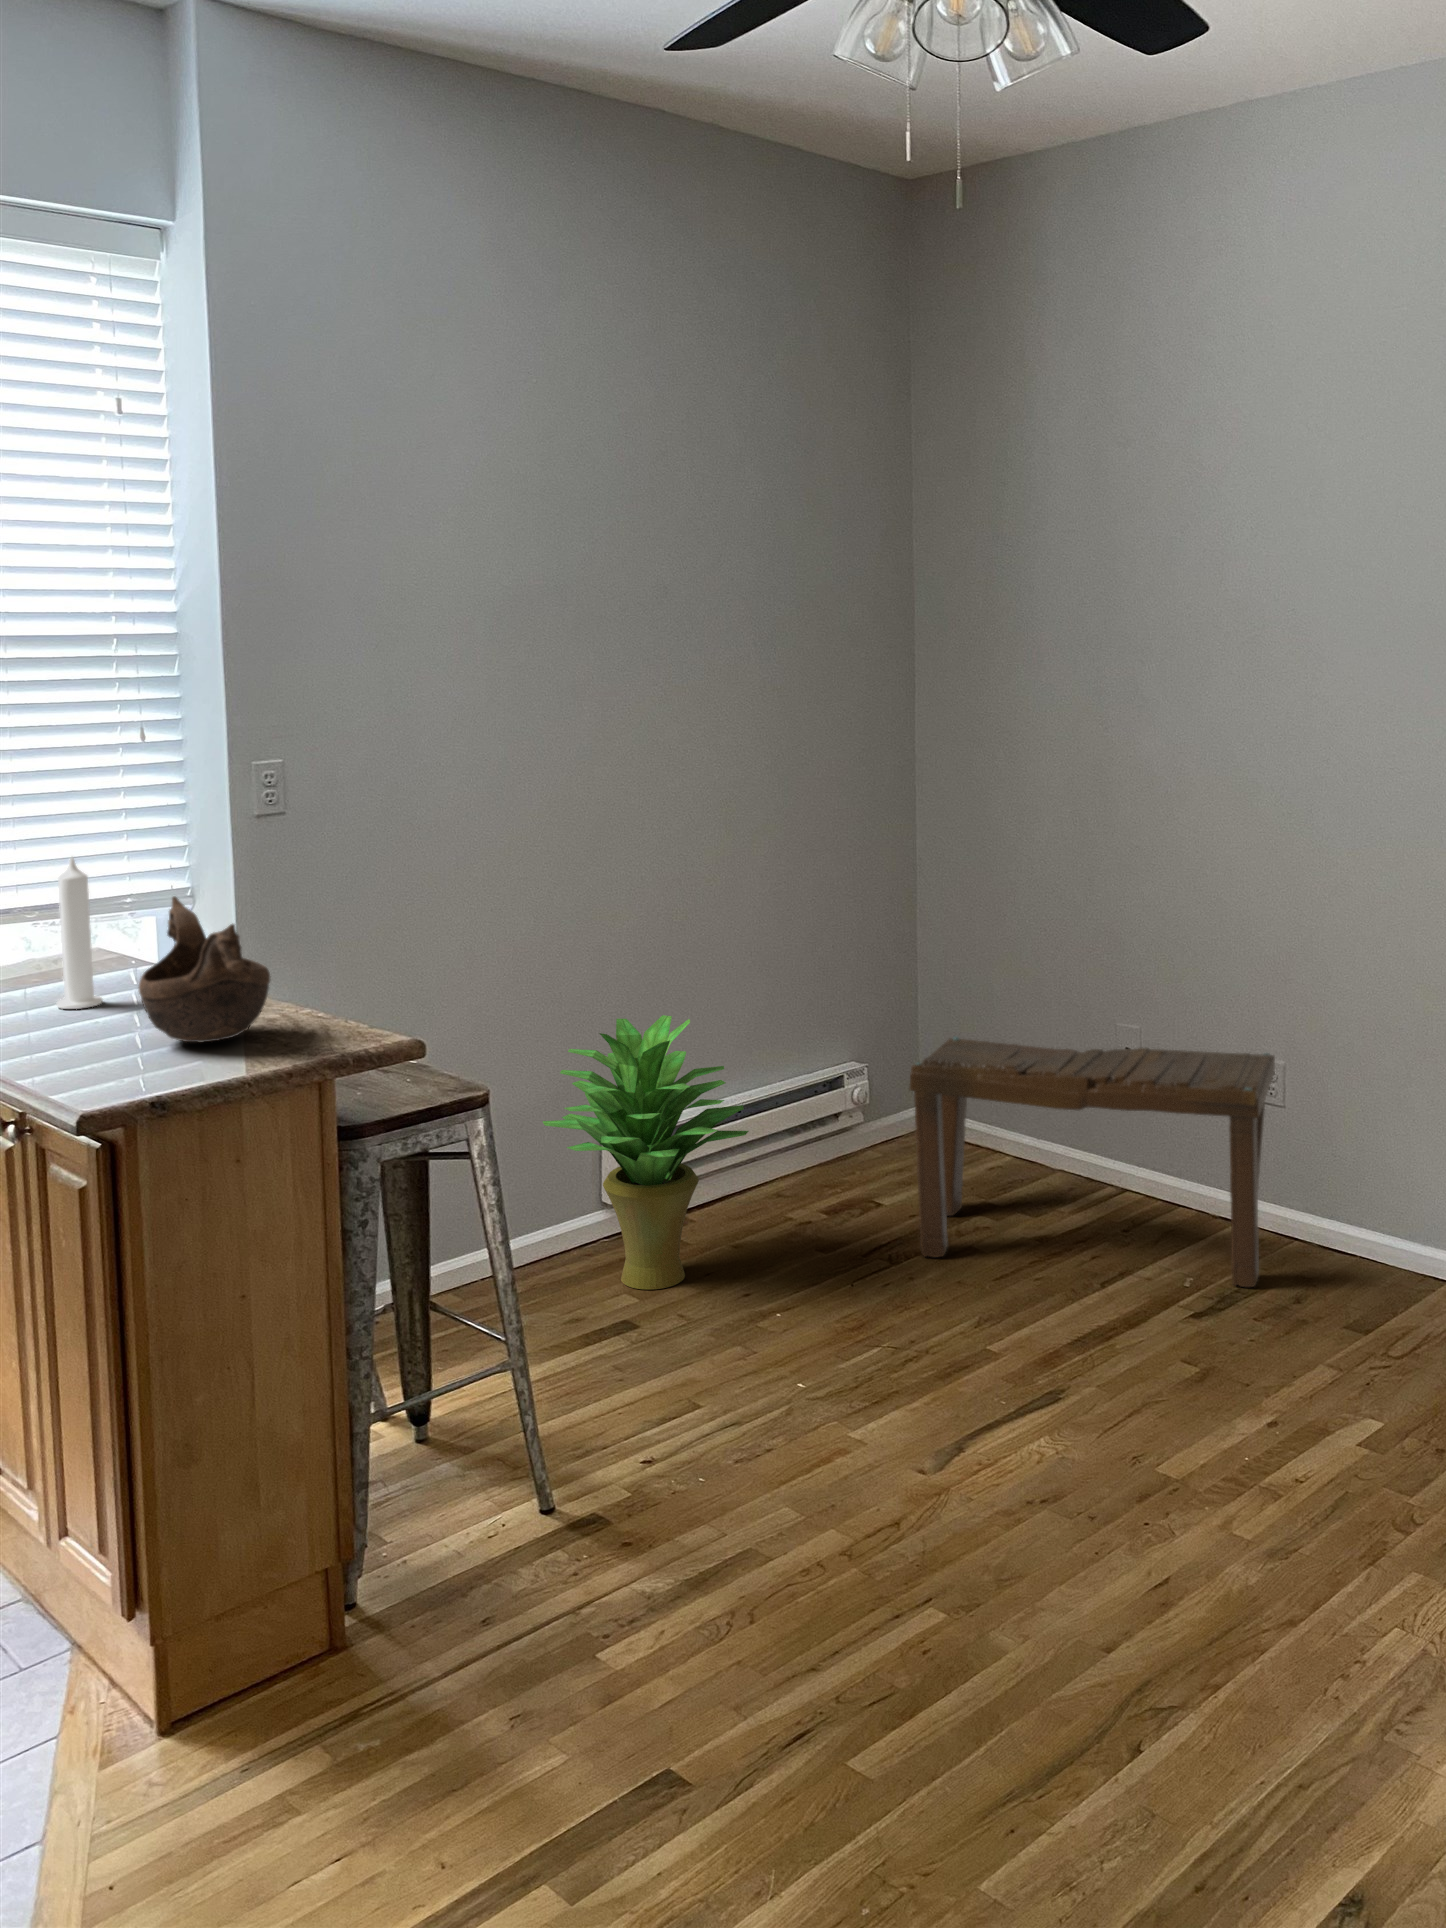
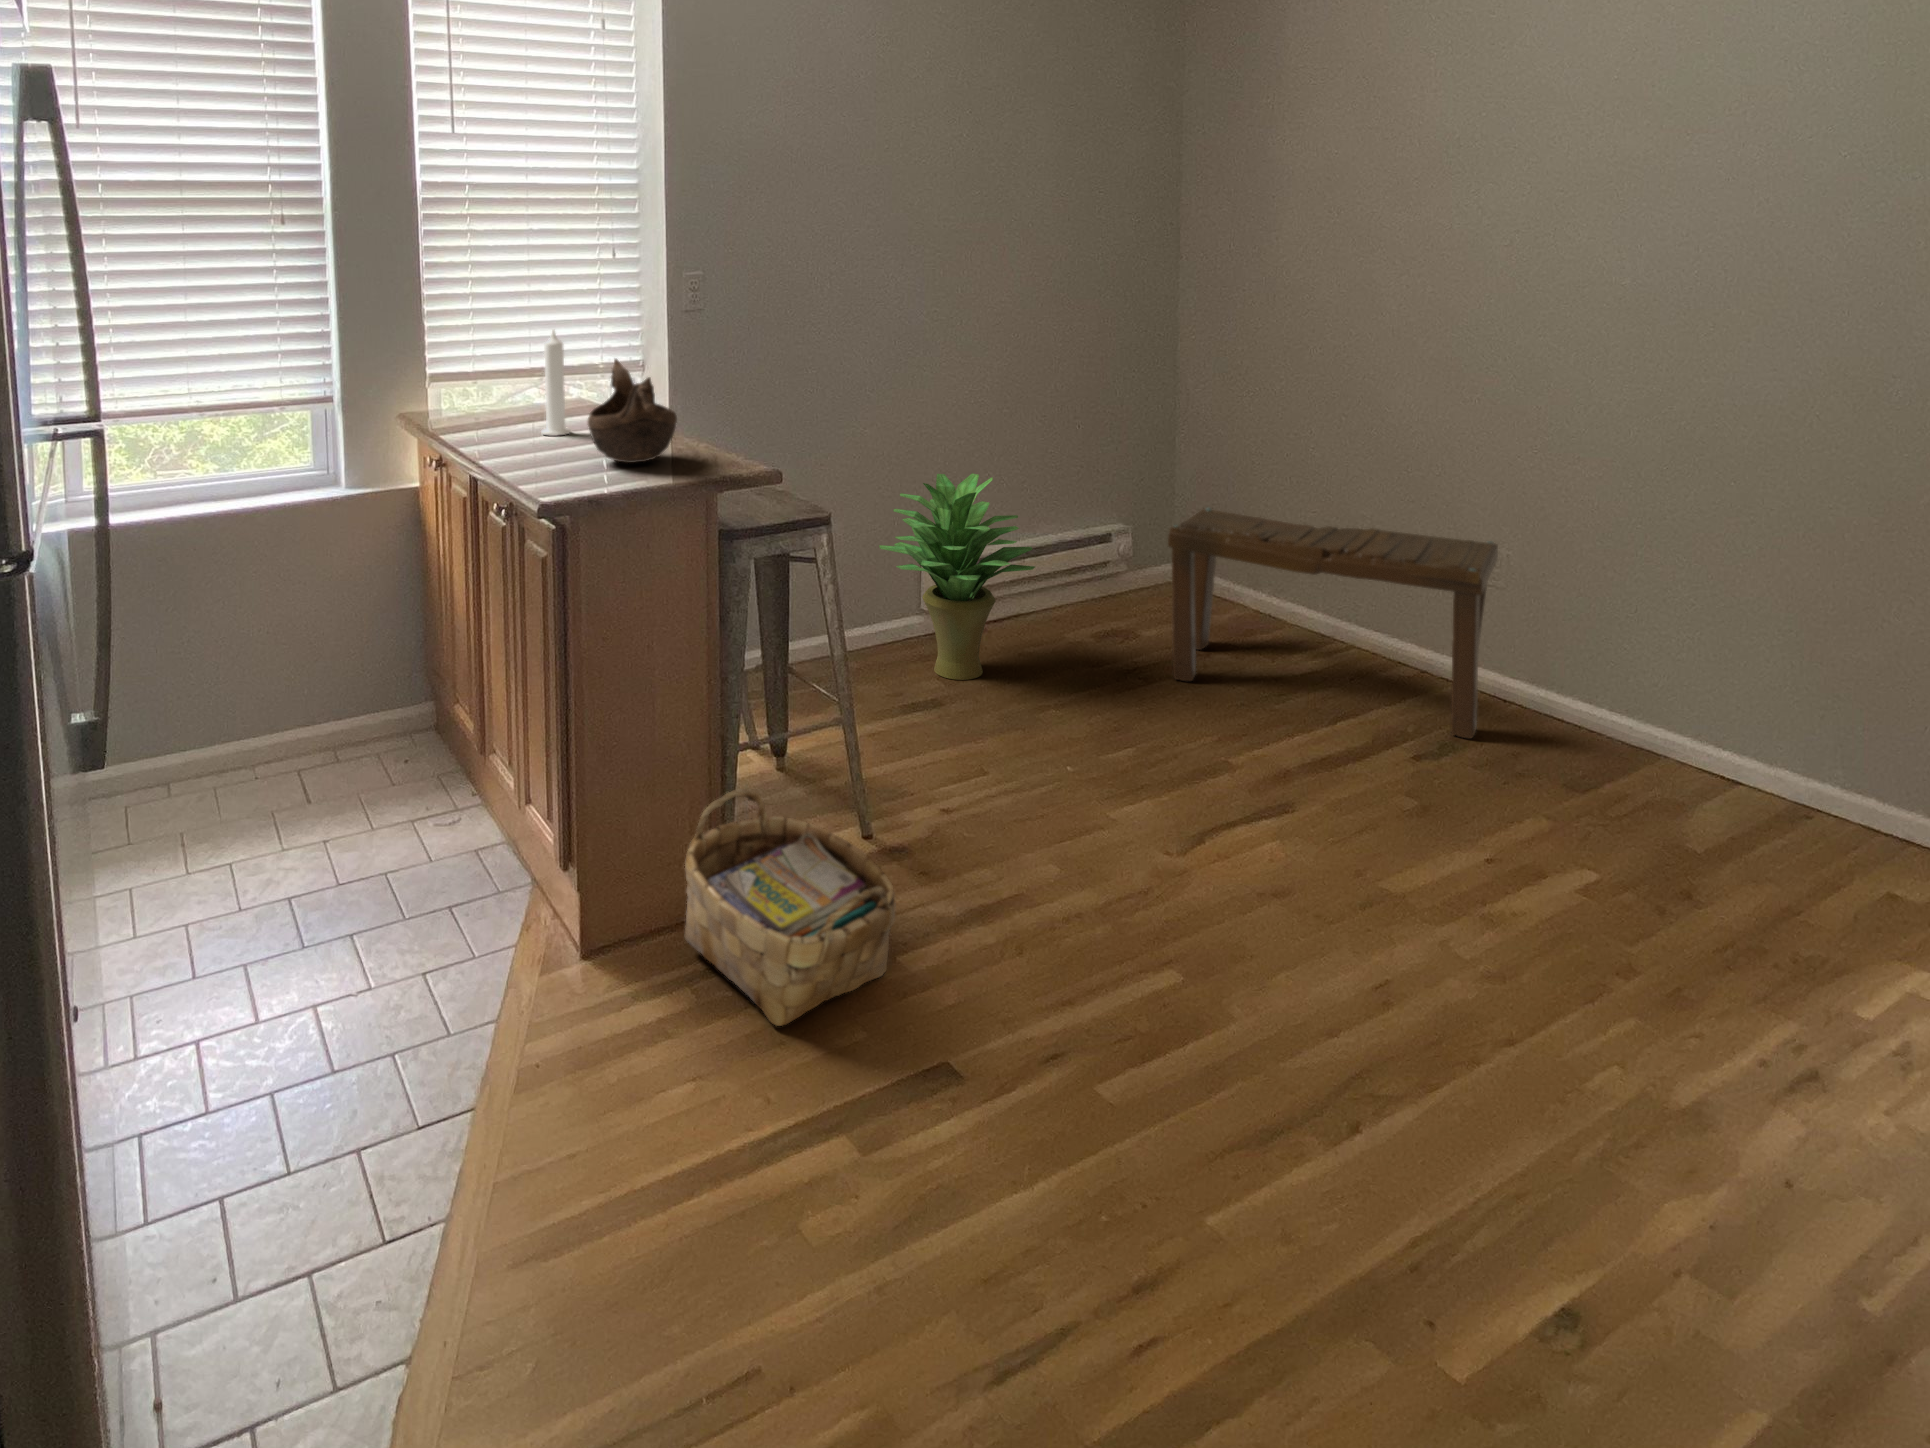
woven basket: none [309,1470,597,1775] -> present [685,789,895,1026]

